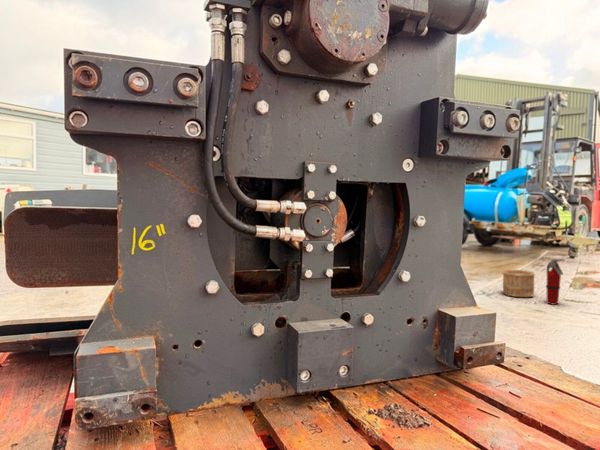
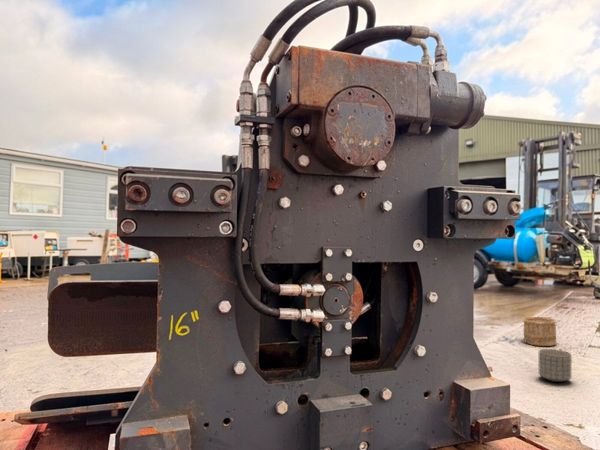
fire extinguisher: present [546,259,564,305] -> none [568,307,585,354]
planter: none [517,297,550,329] -> present [538,349,571,382]

